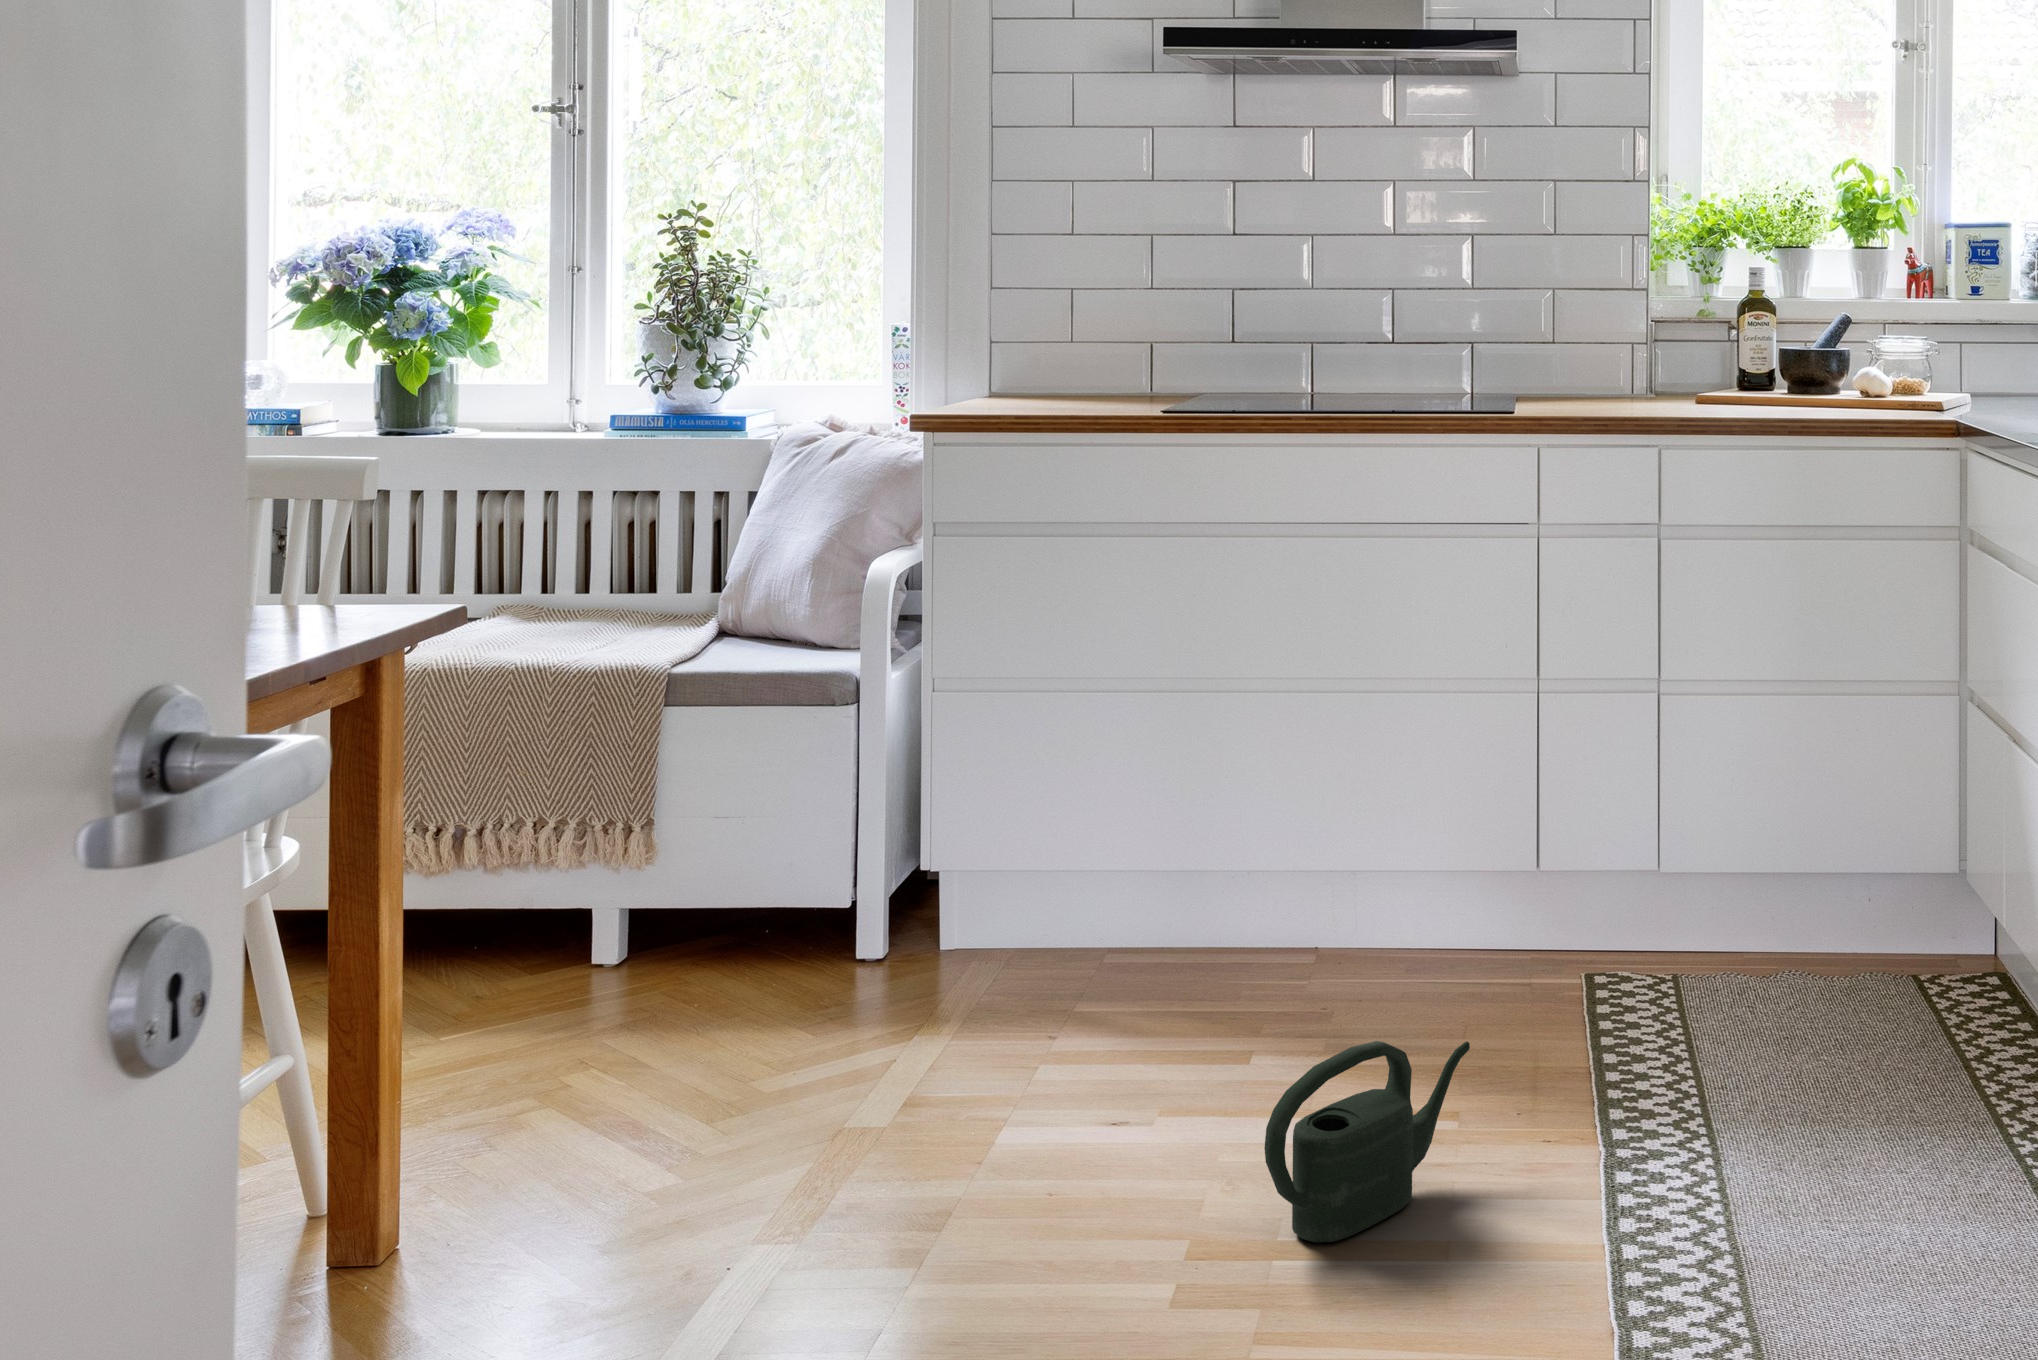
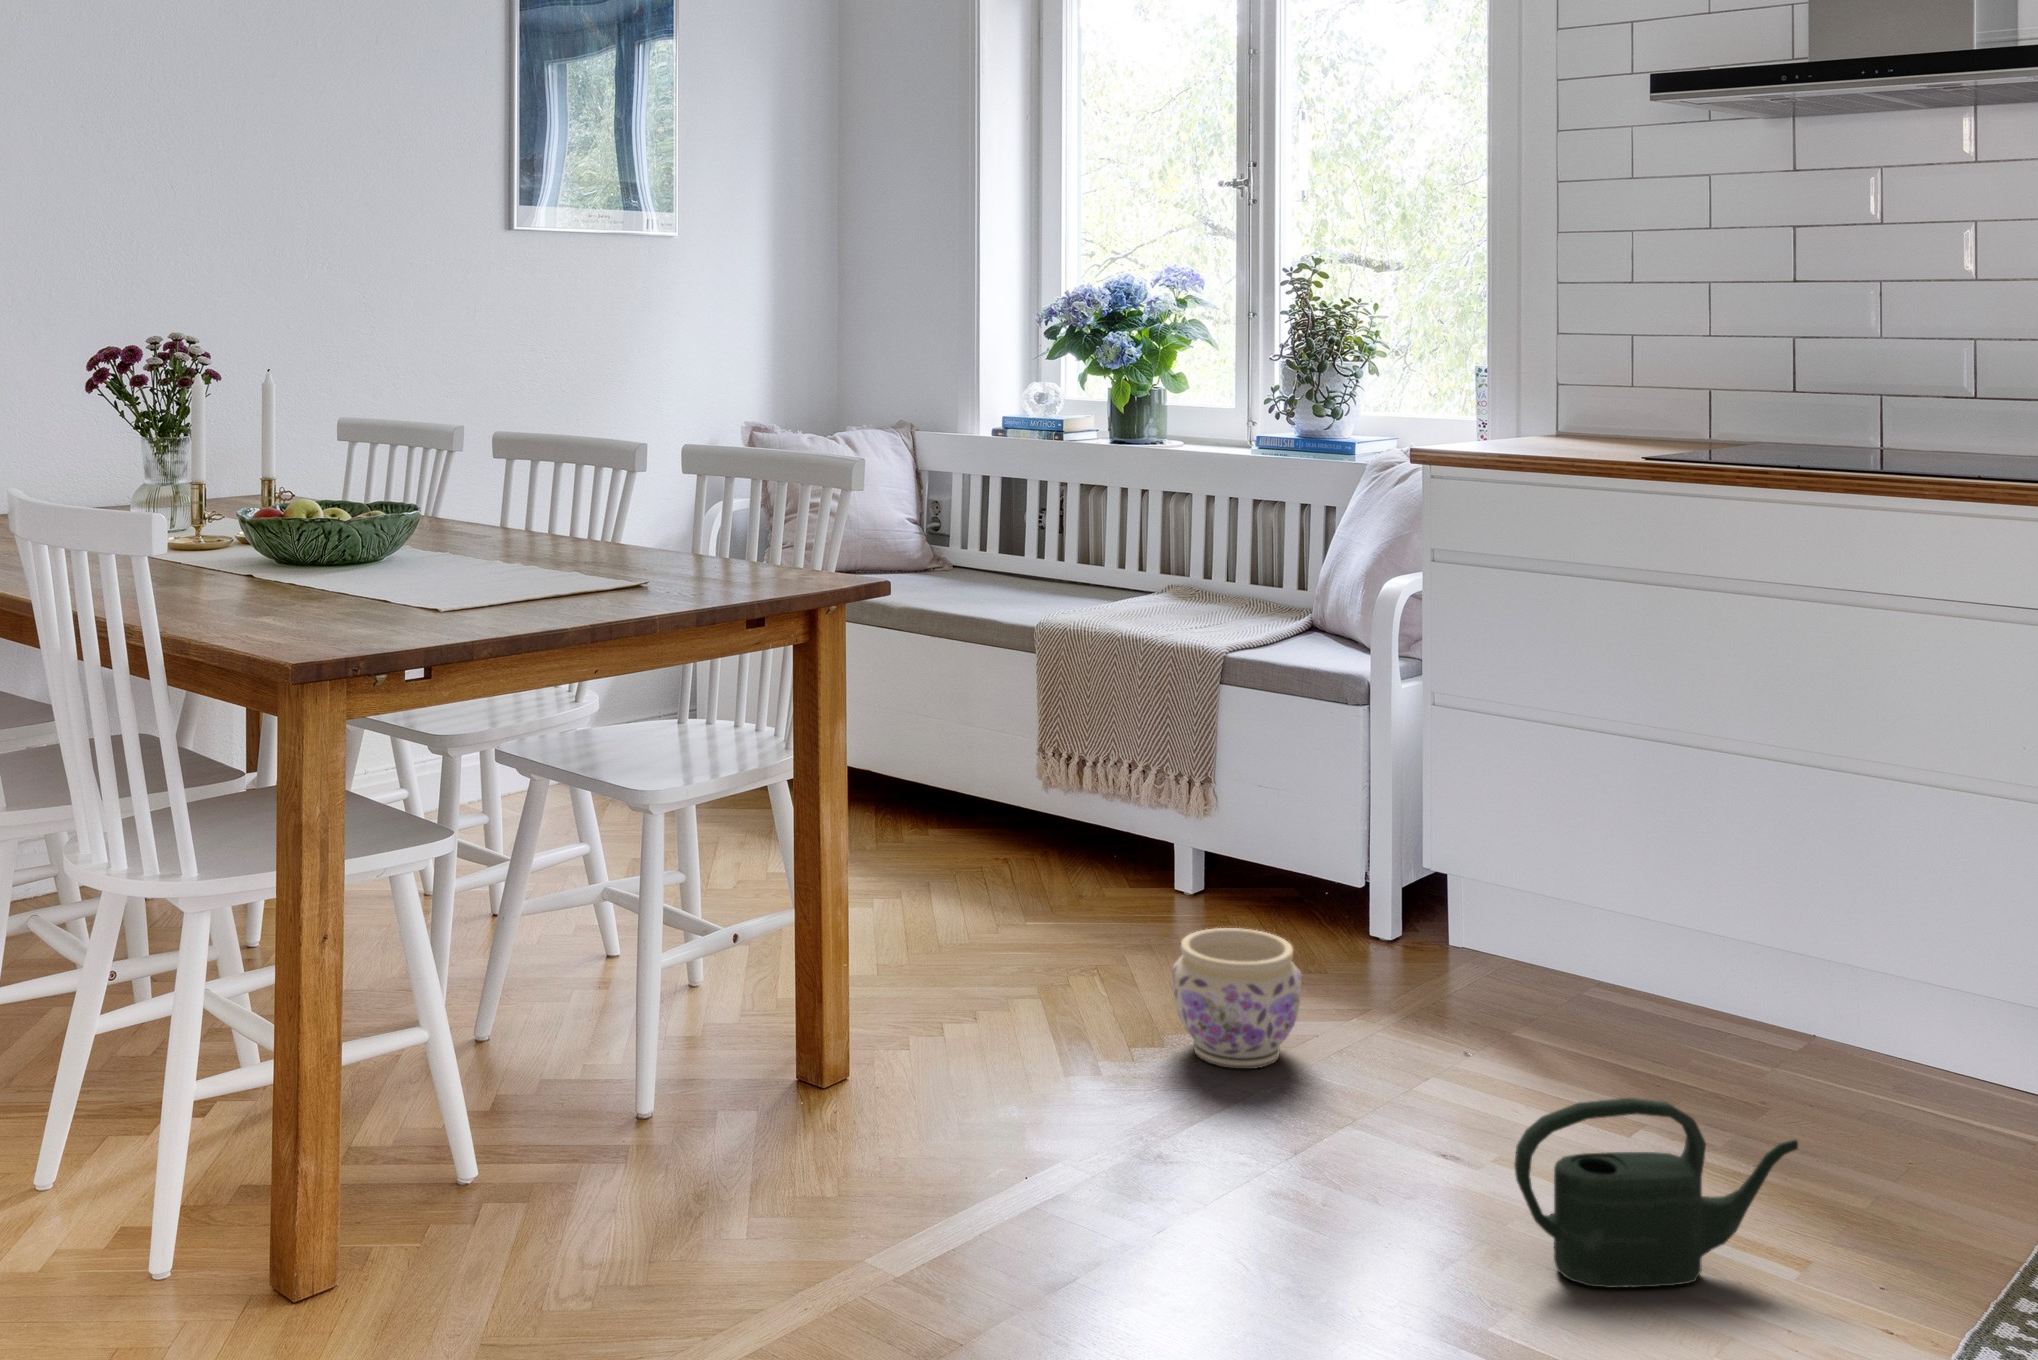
planter: none [738,983,894,1150] -> present [1172,928,1302,1069]

